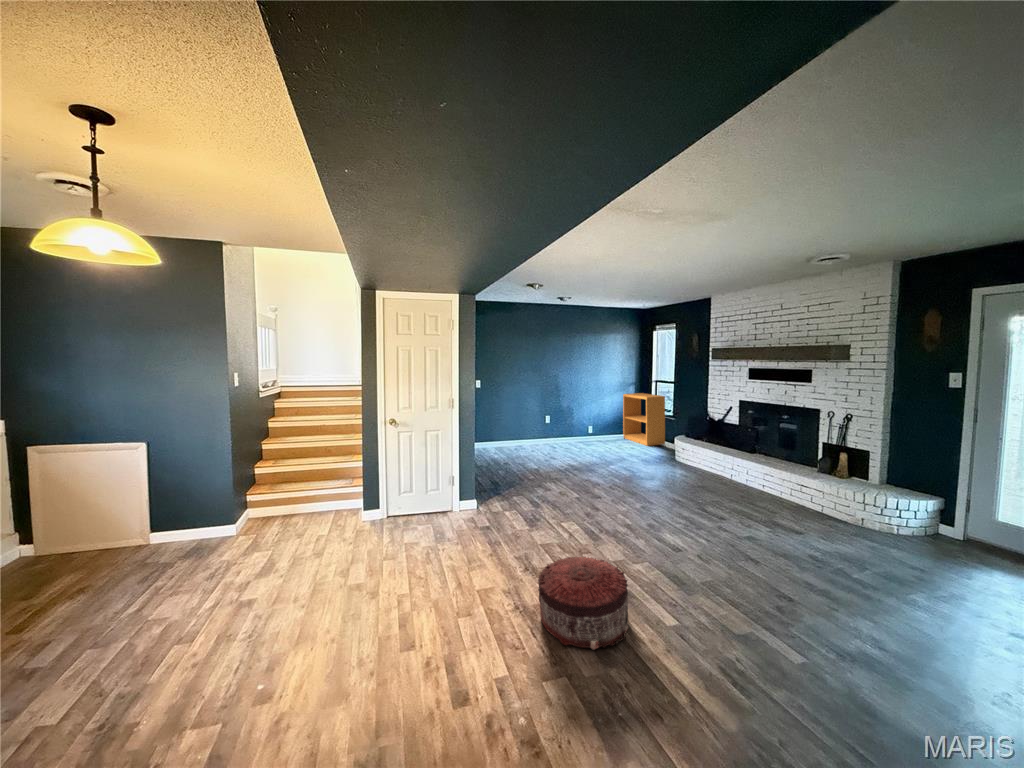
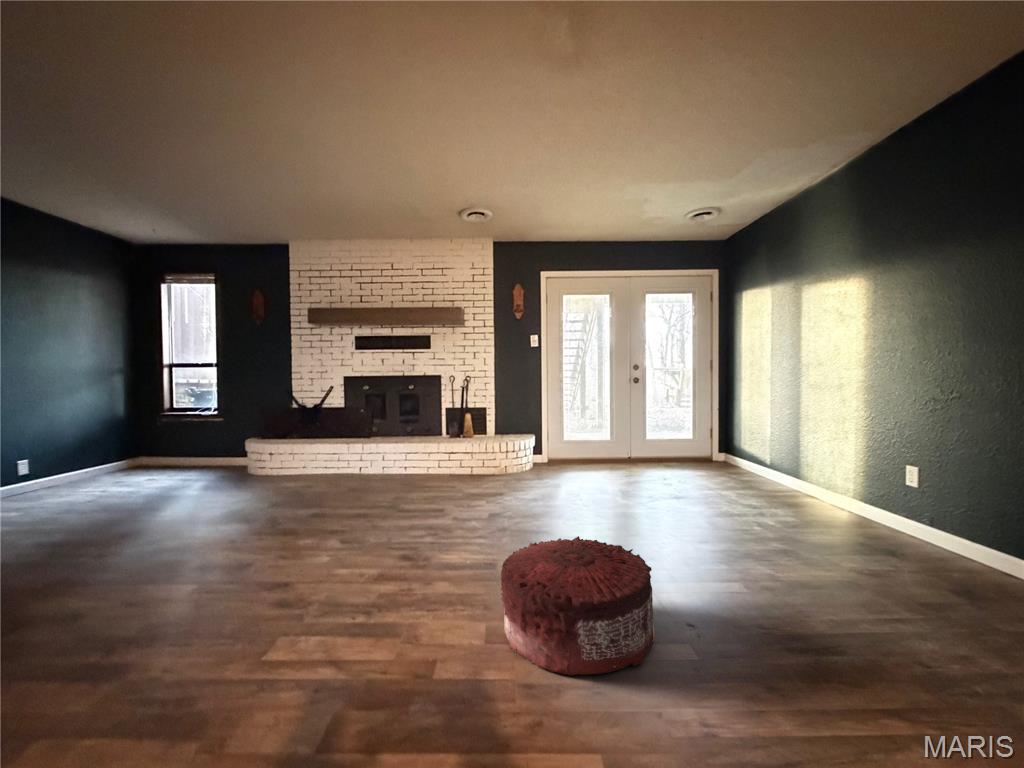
bookshelf: present [623,393,665,446] -> none [107,386,204,473]

